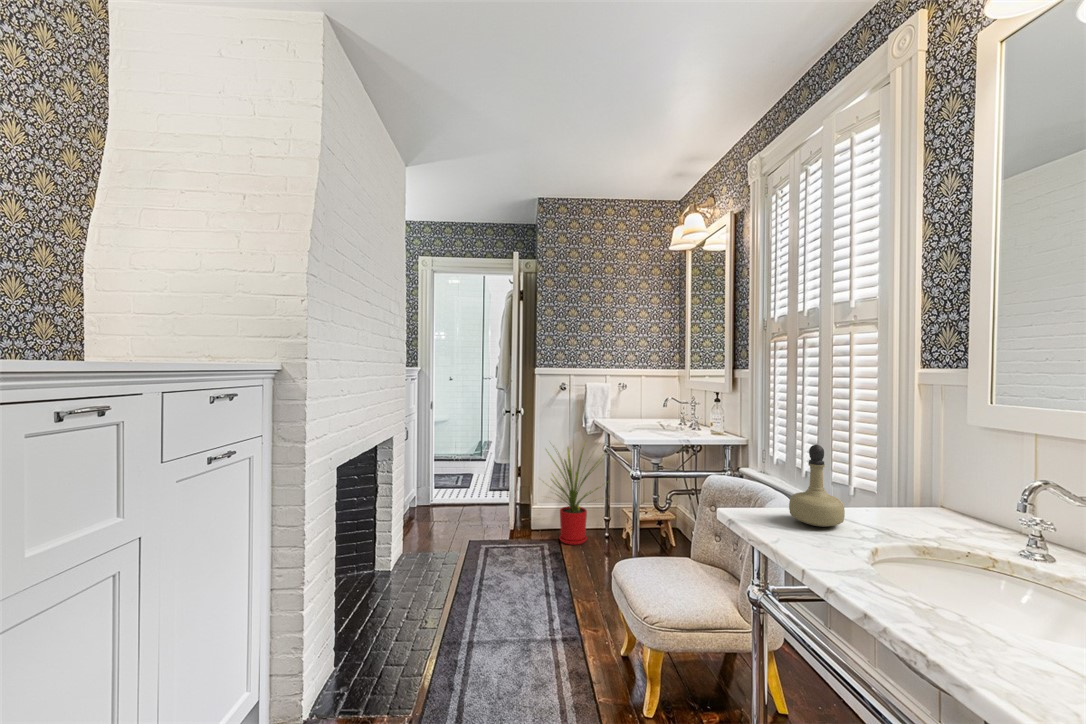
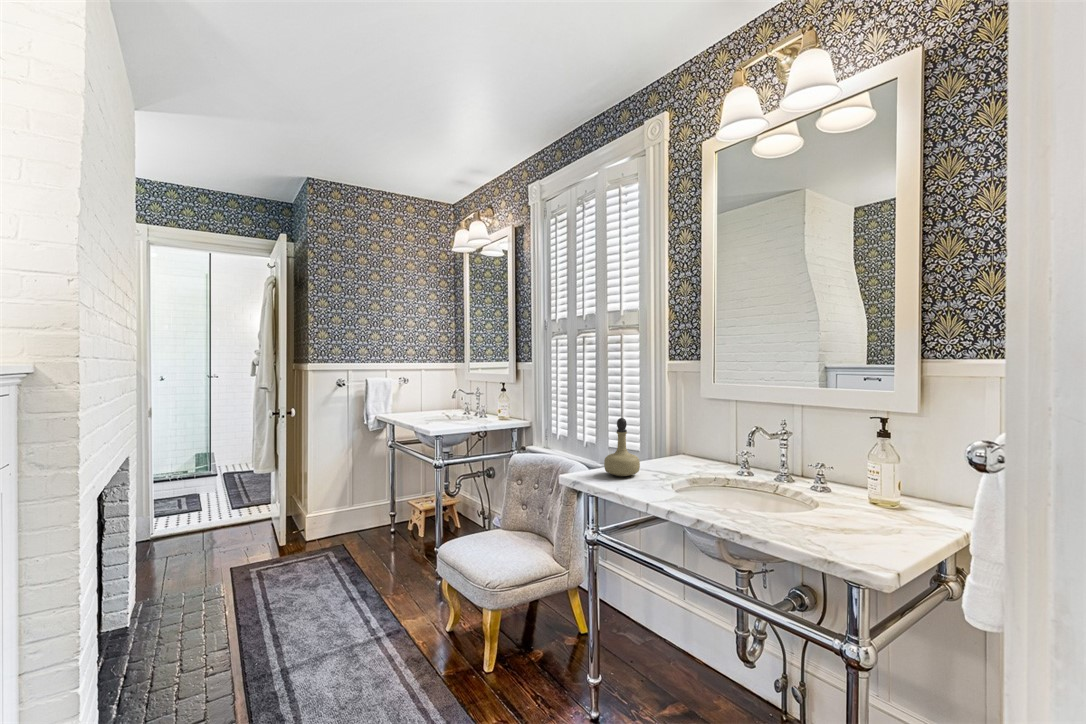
house plant: present [549,446,603,545] -> none [316,439,400,551]

